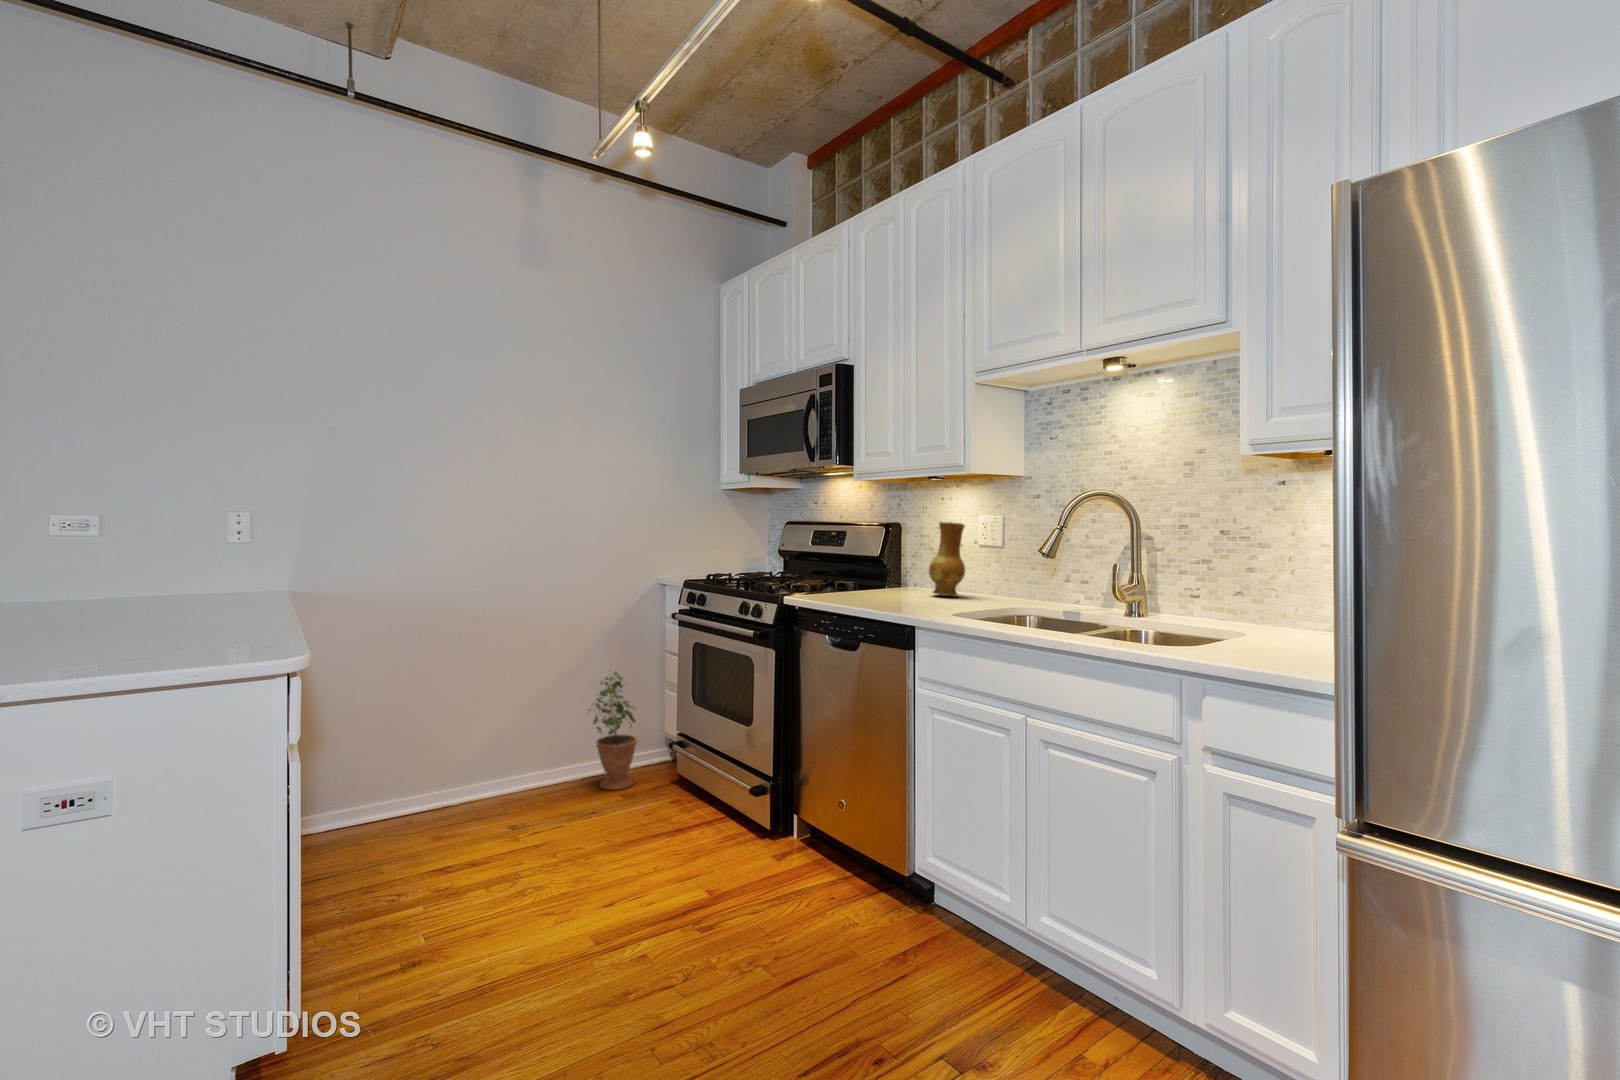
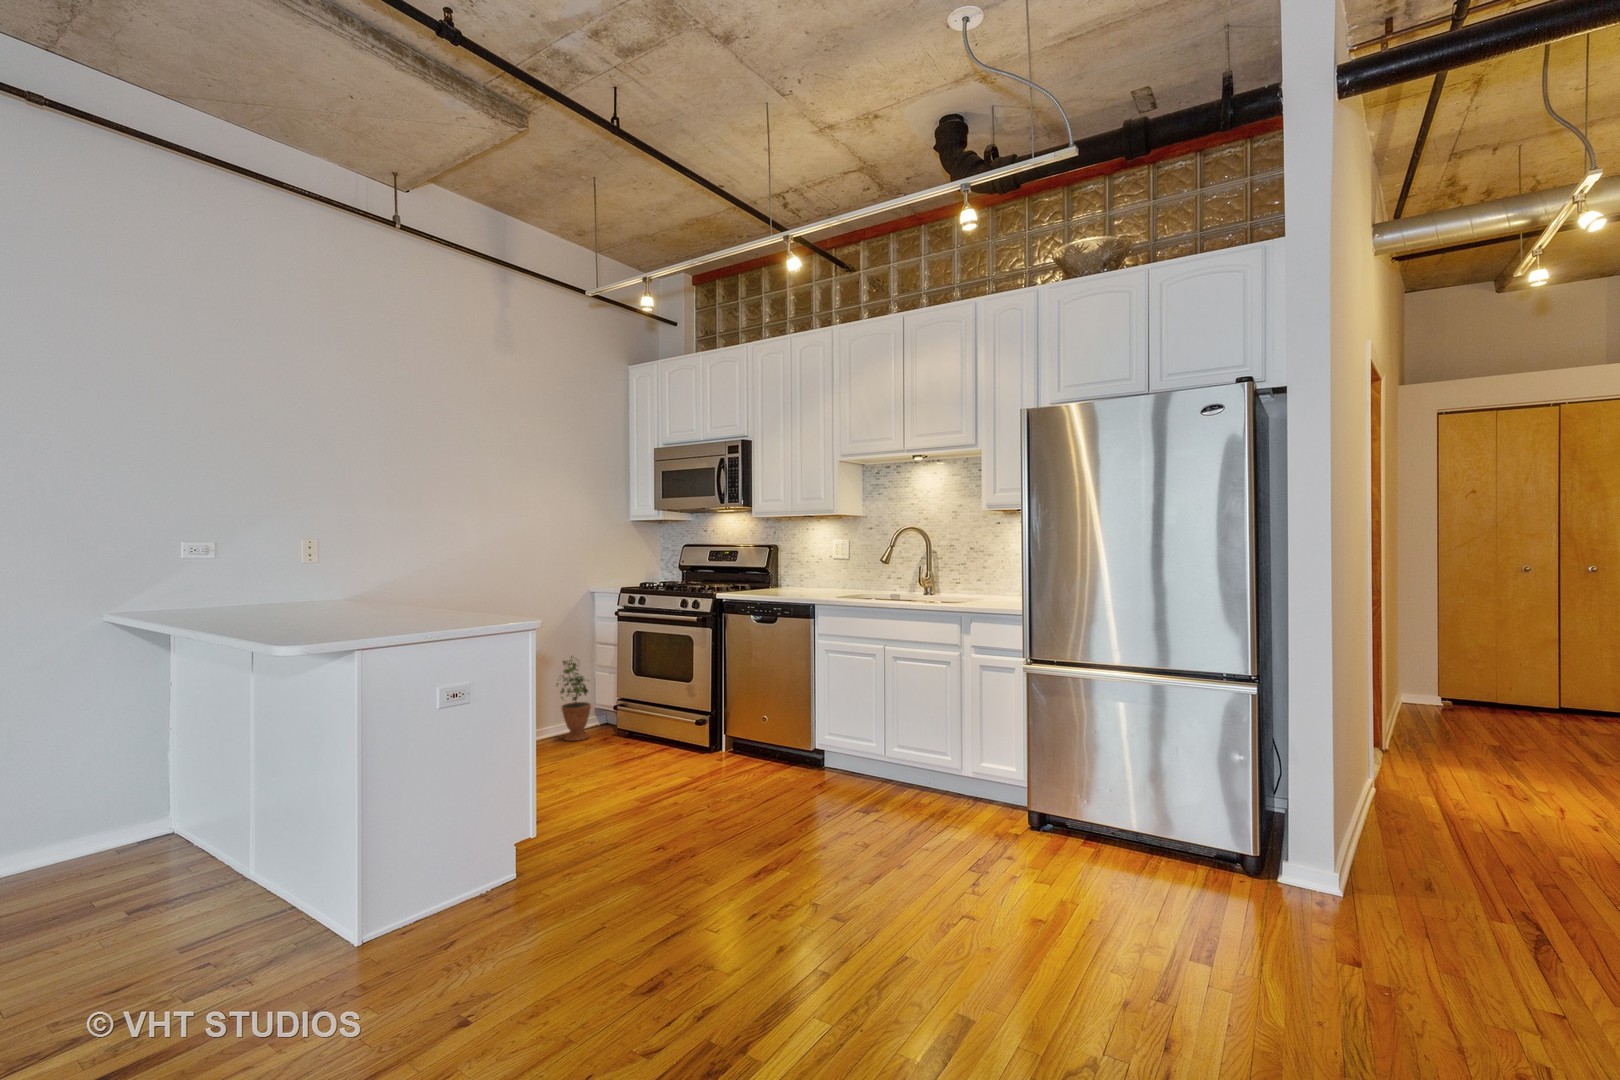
ceramic jug: present [929,522,965,597] -> none [804,543,827,590]

